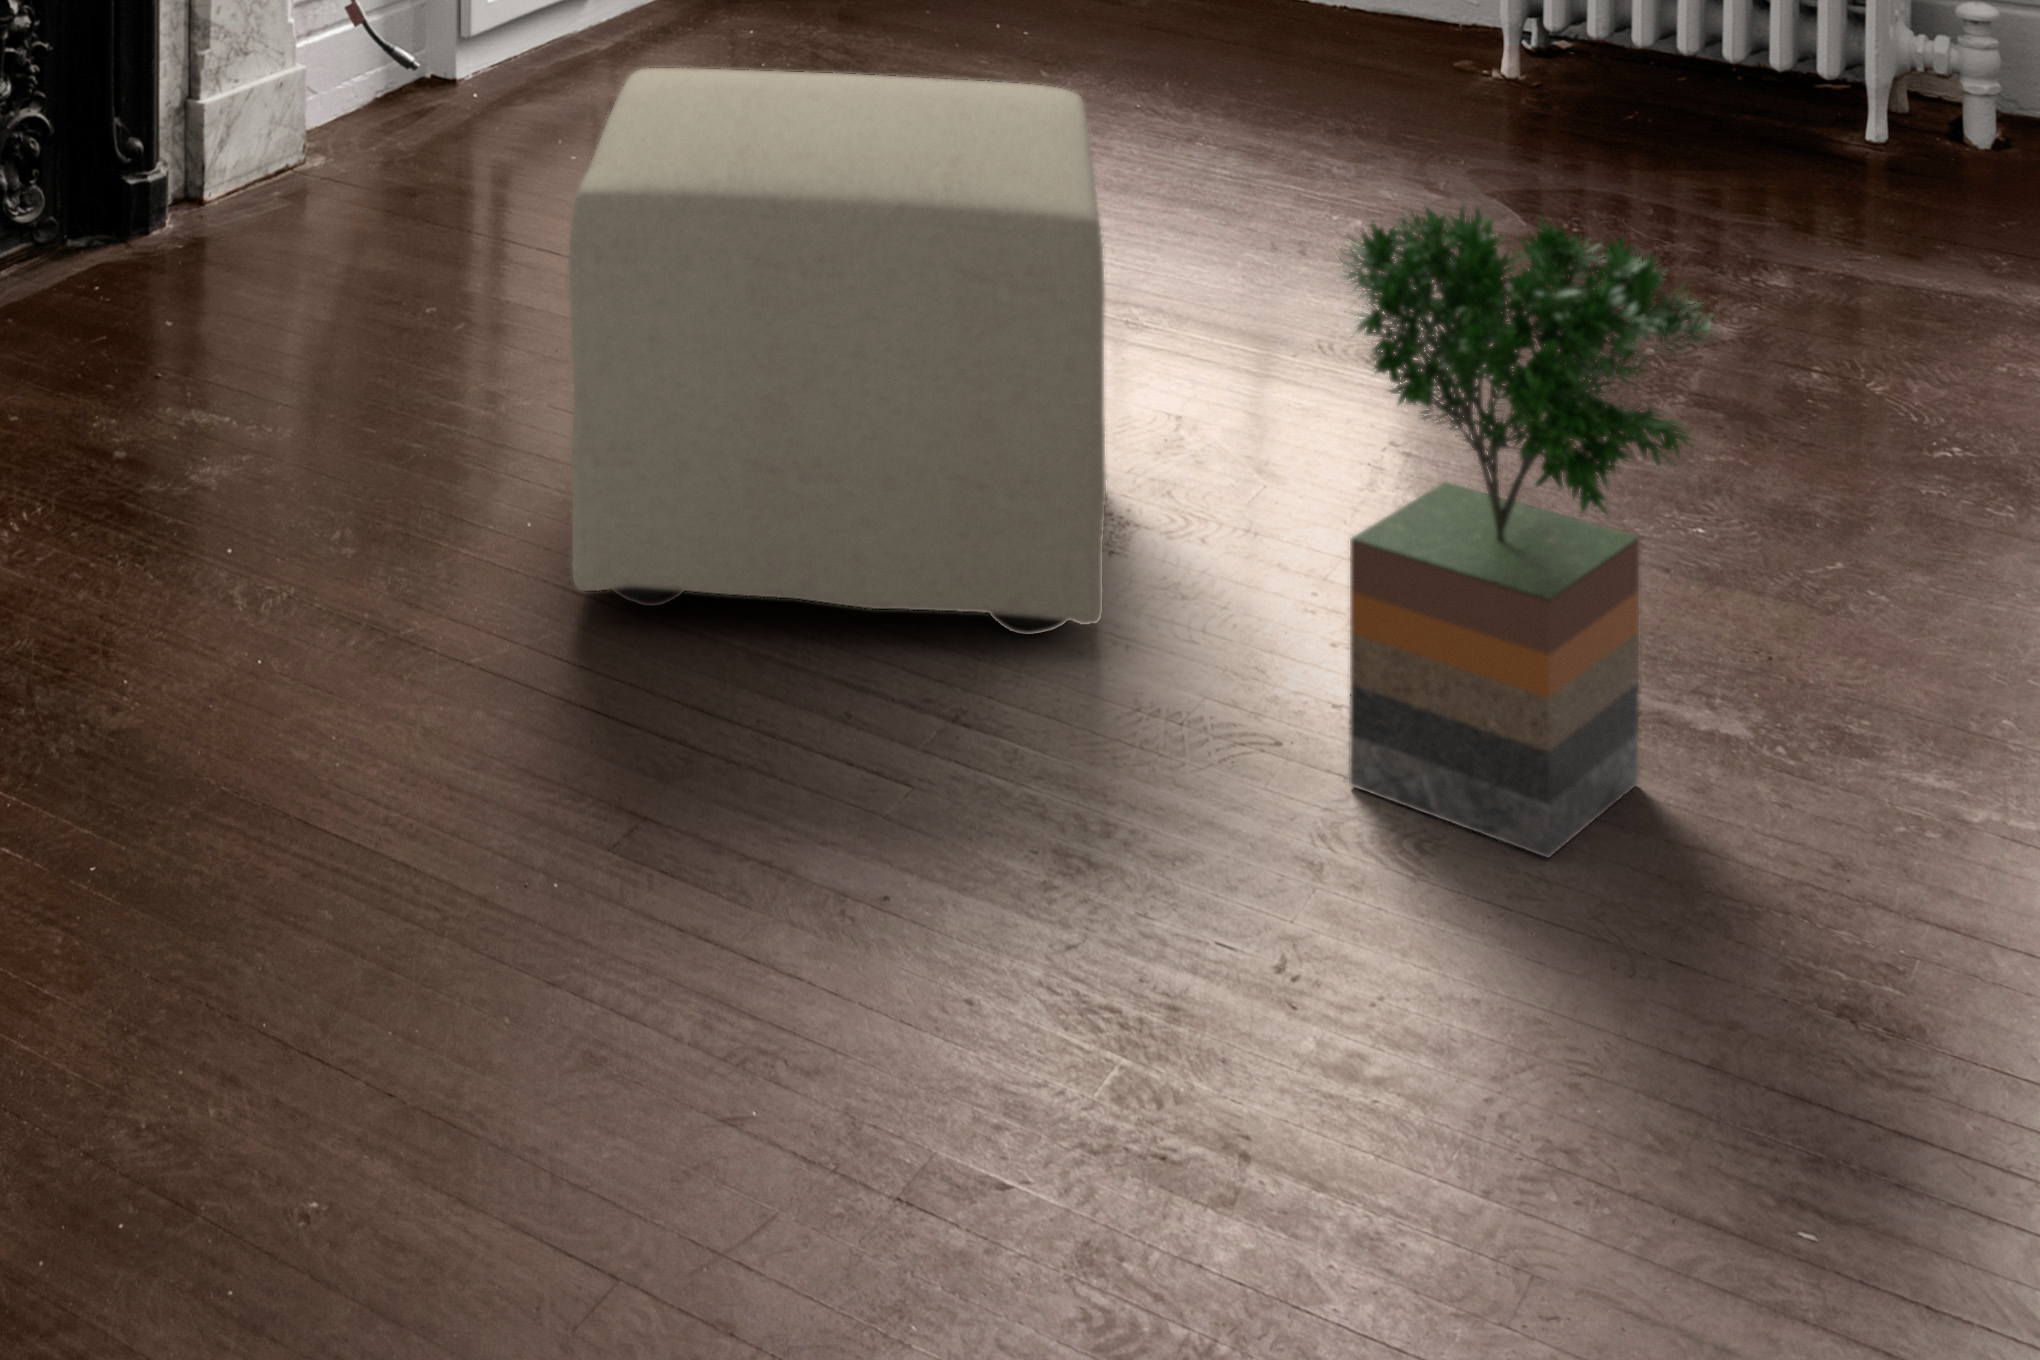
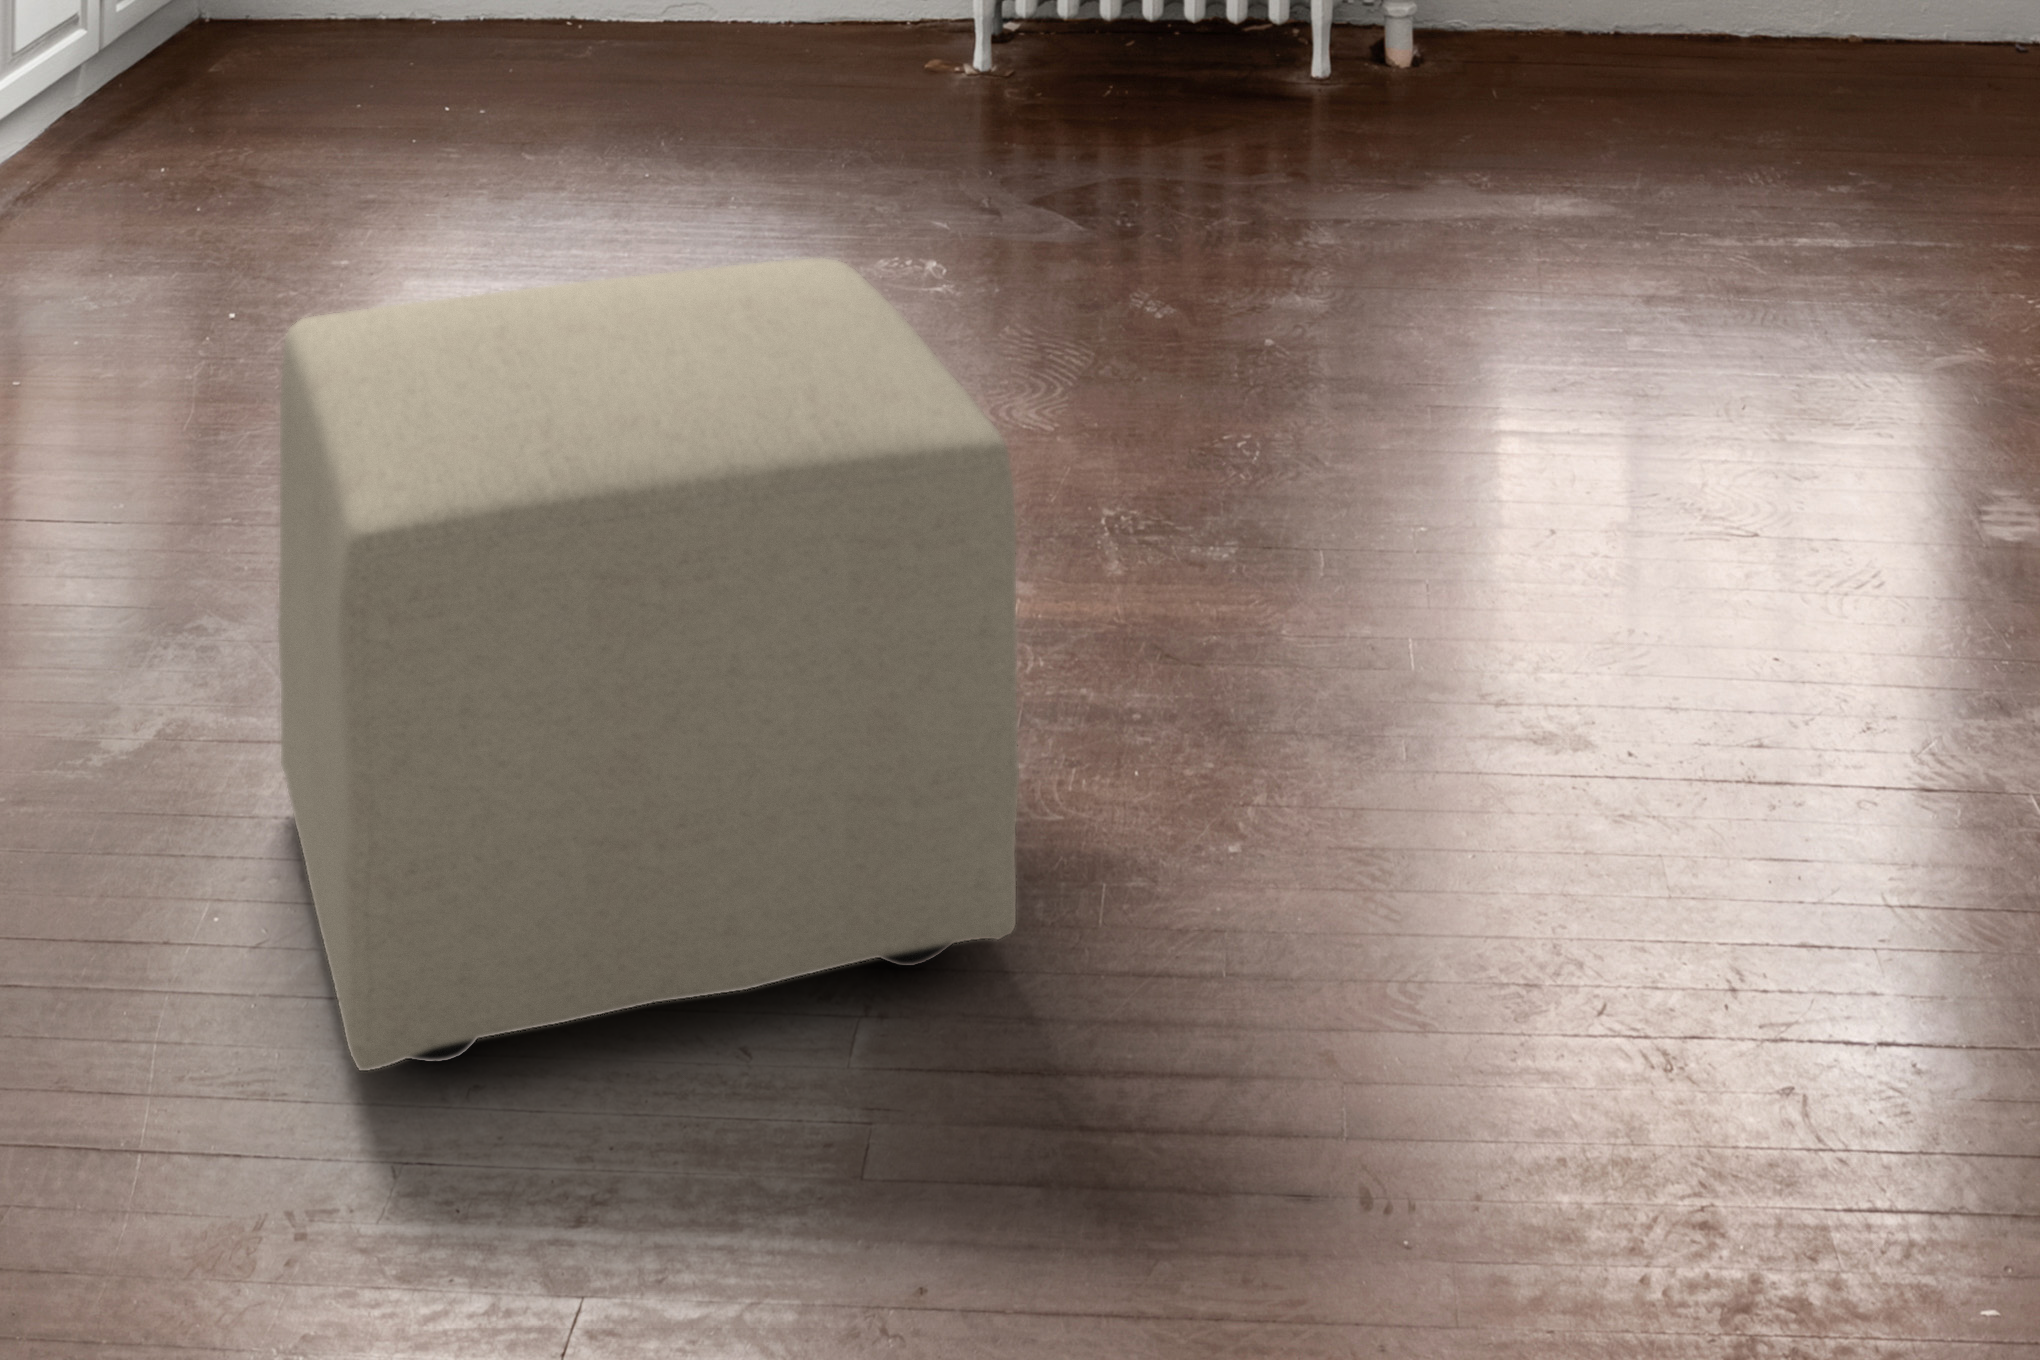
potted tree: present [1343,207,1715,857] -> none [1301,353,1744,1100]

